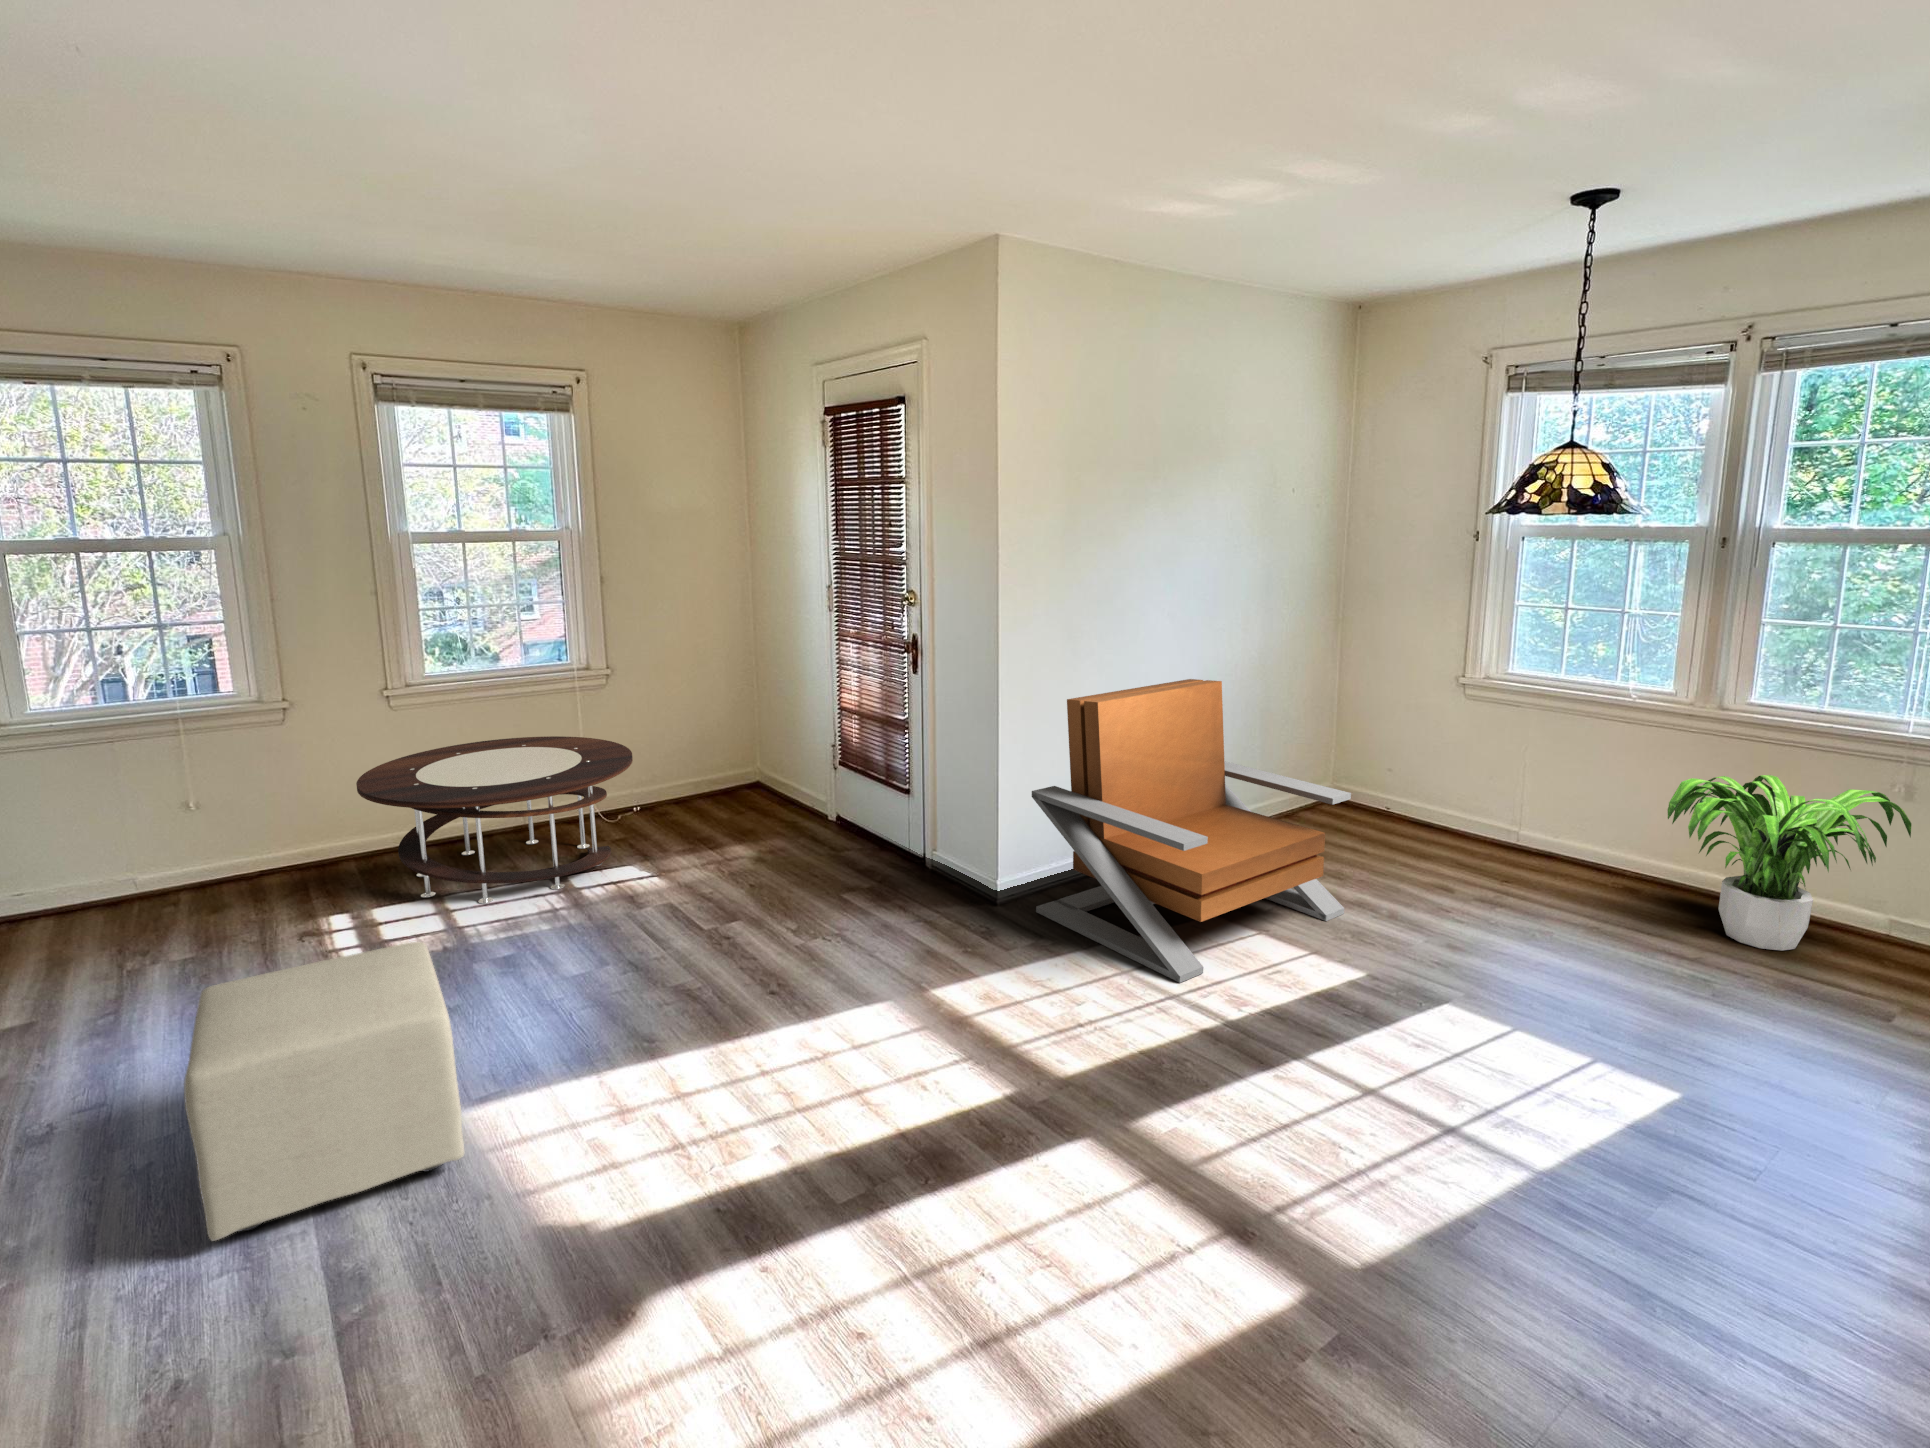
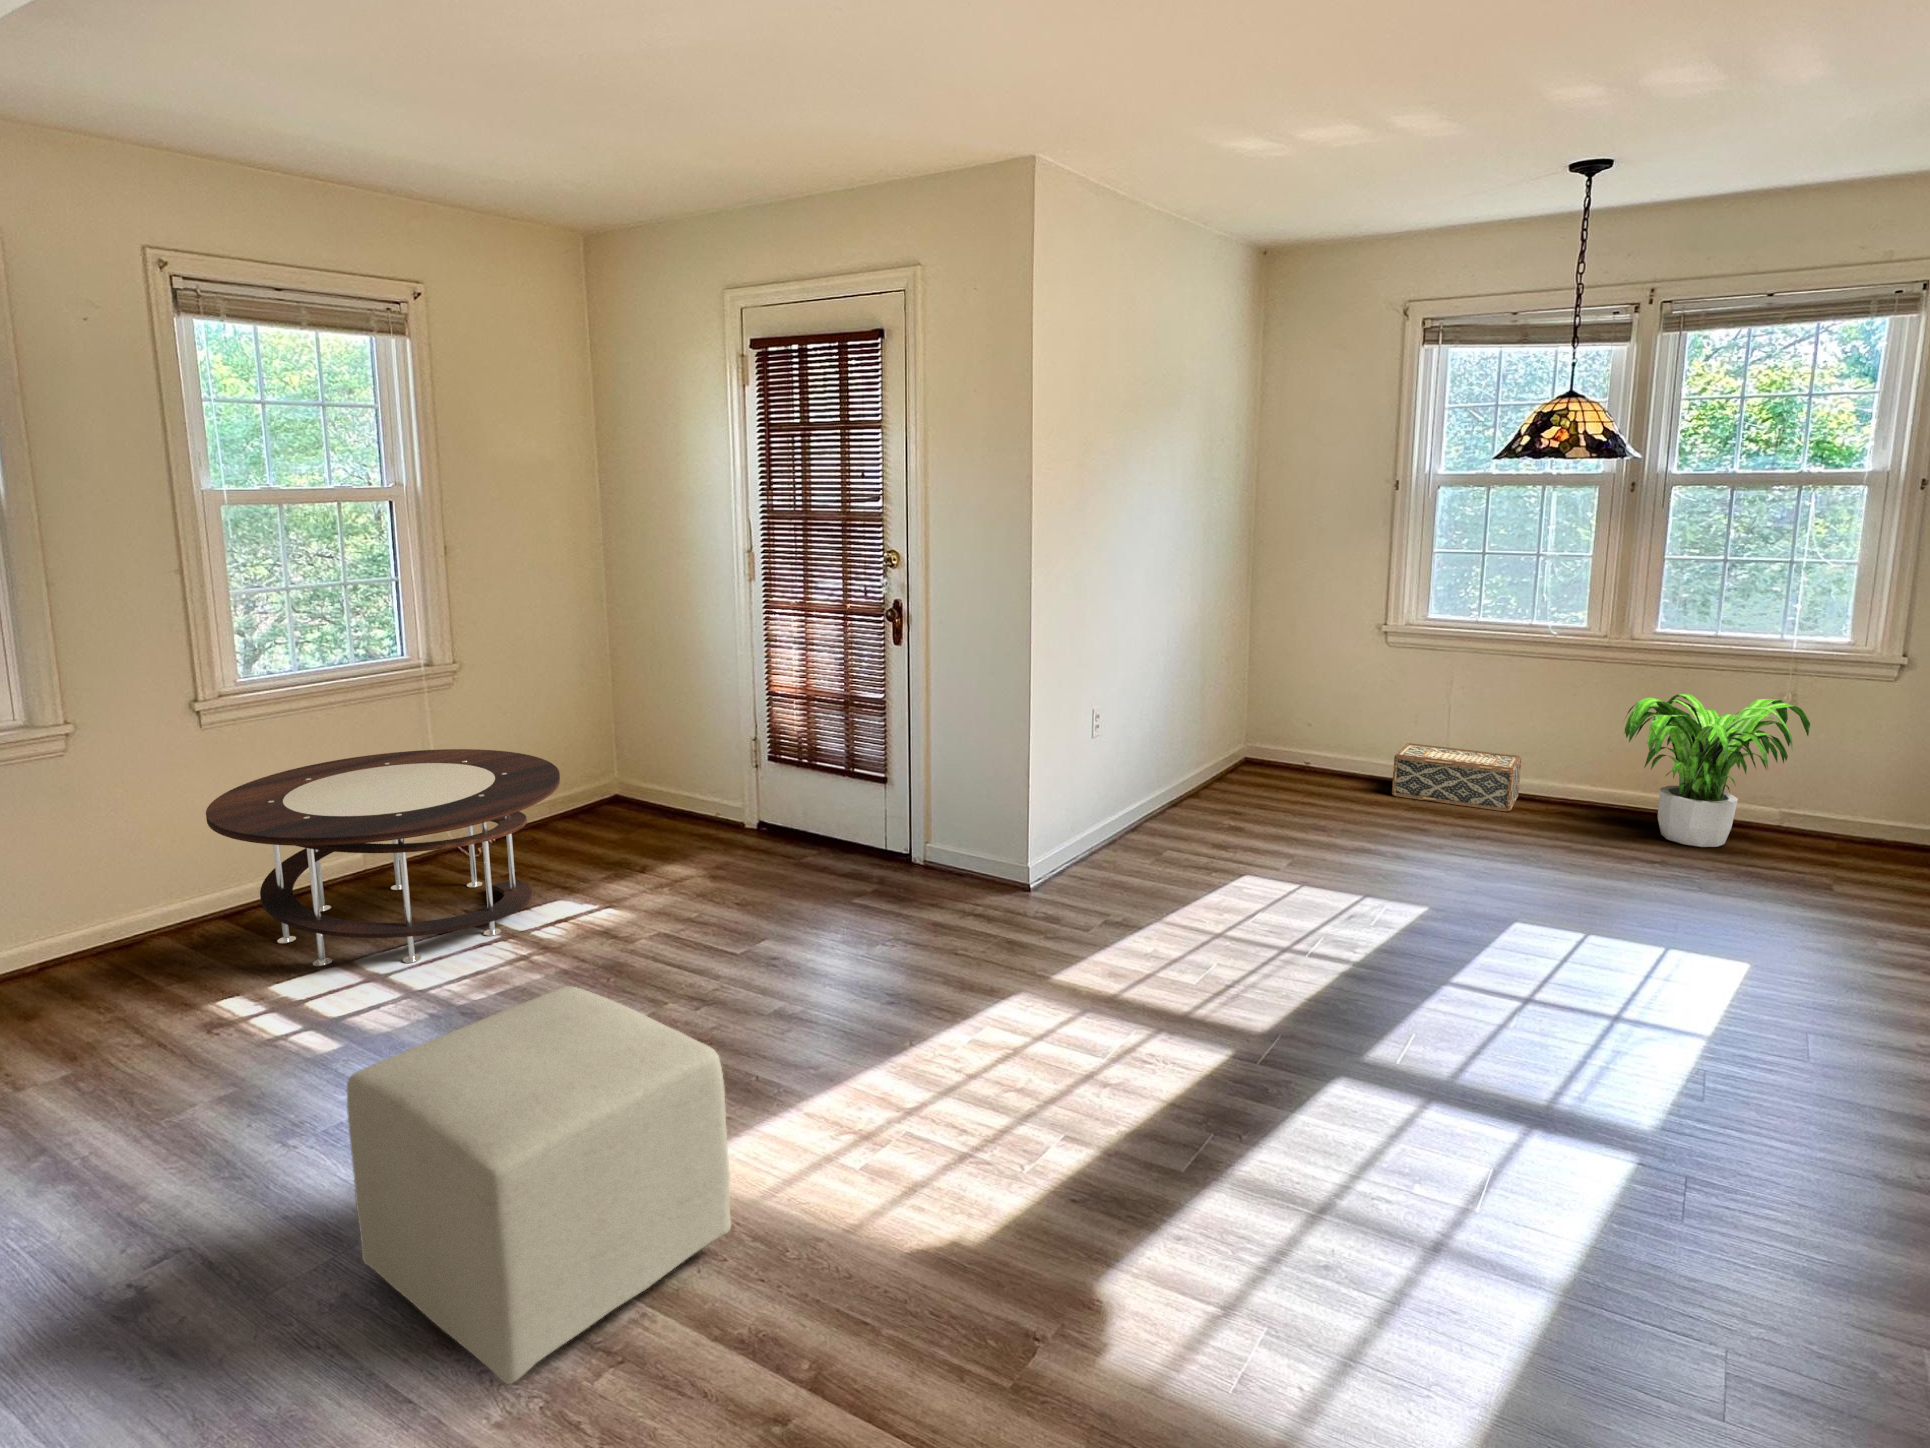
lounge chair: present [1032,679,1351,983] -> none [1070,635,1365,938]
woven basket: none [1451,800,1597,883] -> present [1392,743,1521,811]

